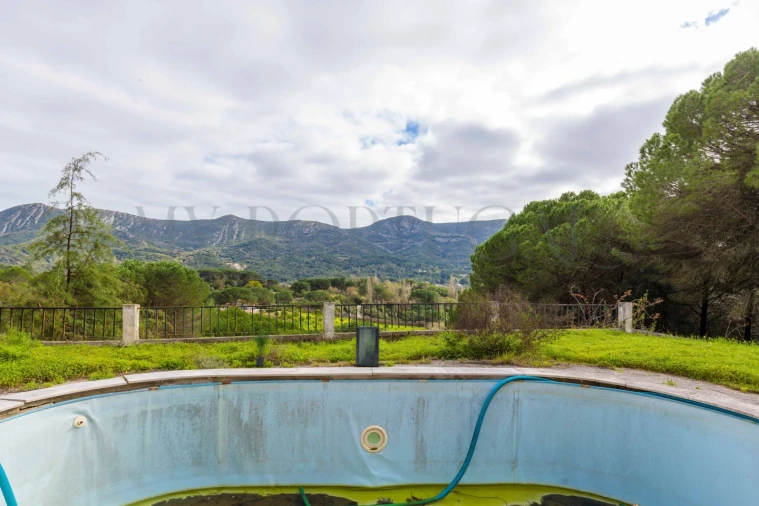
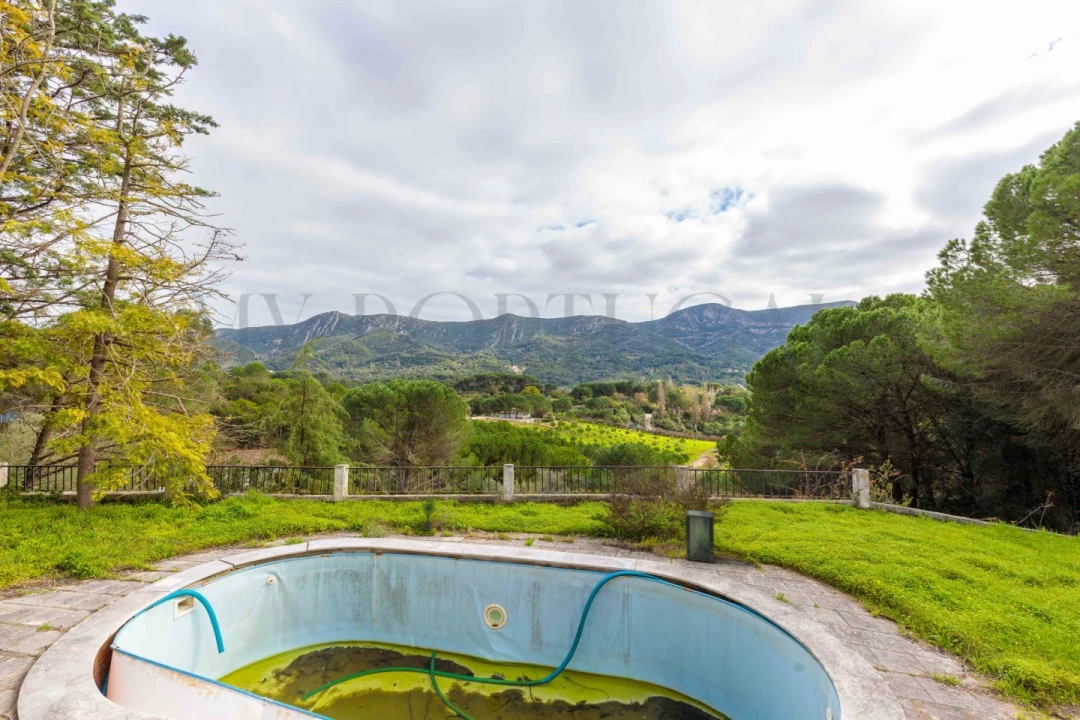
storage box: present [355,326,379,367] -> present [686,510,715,563]

